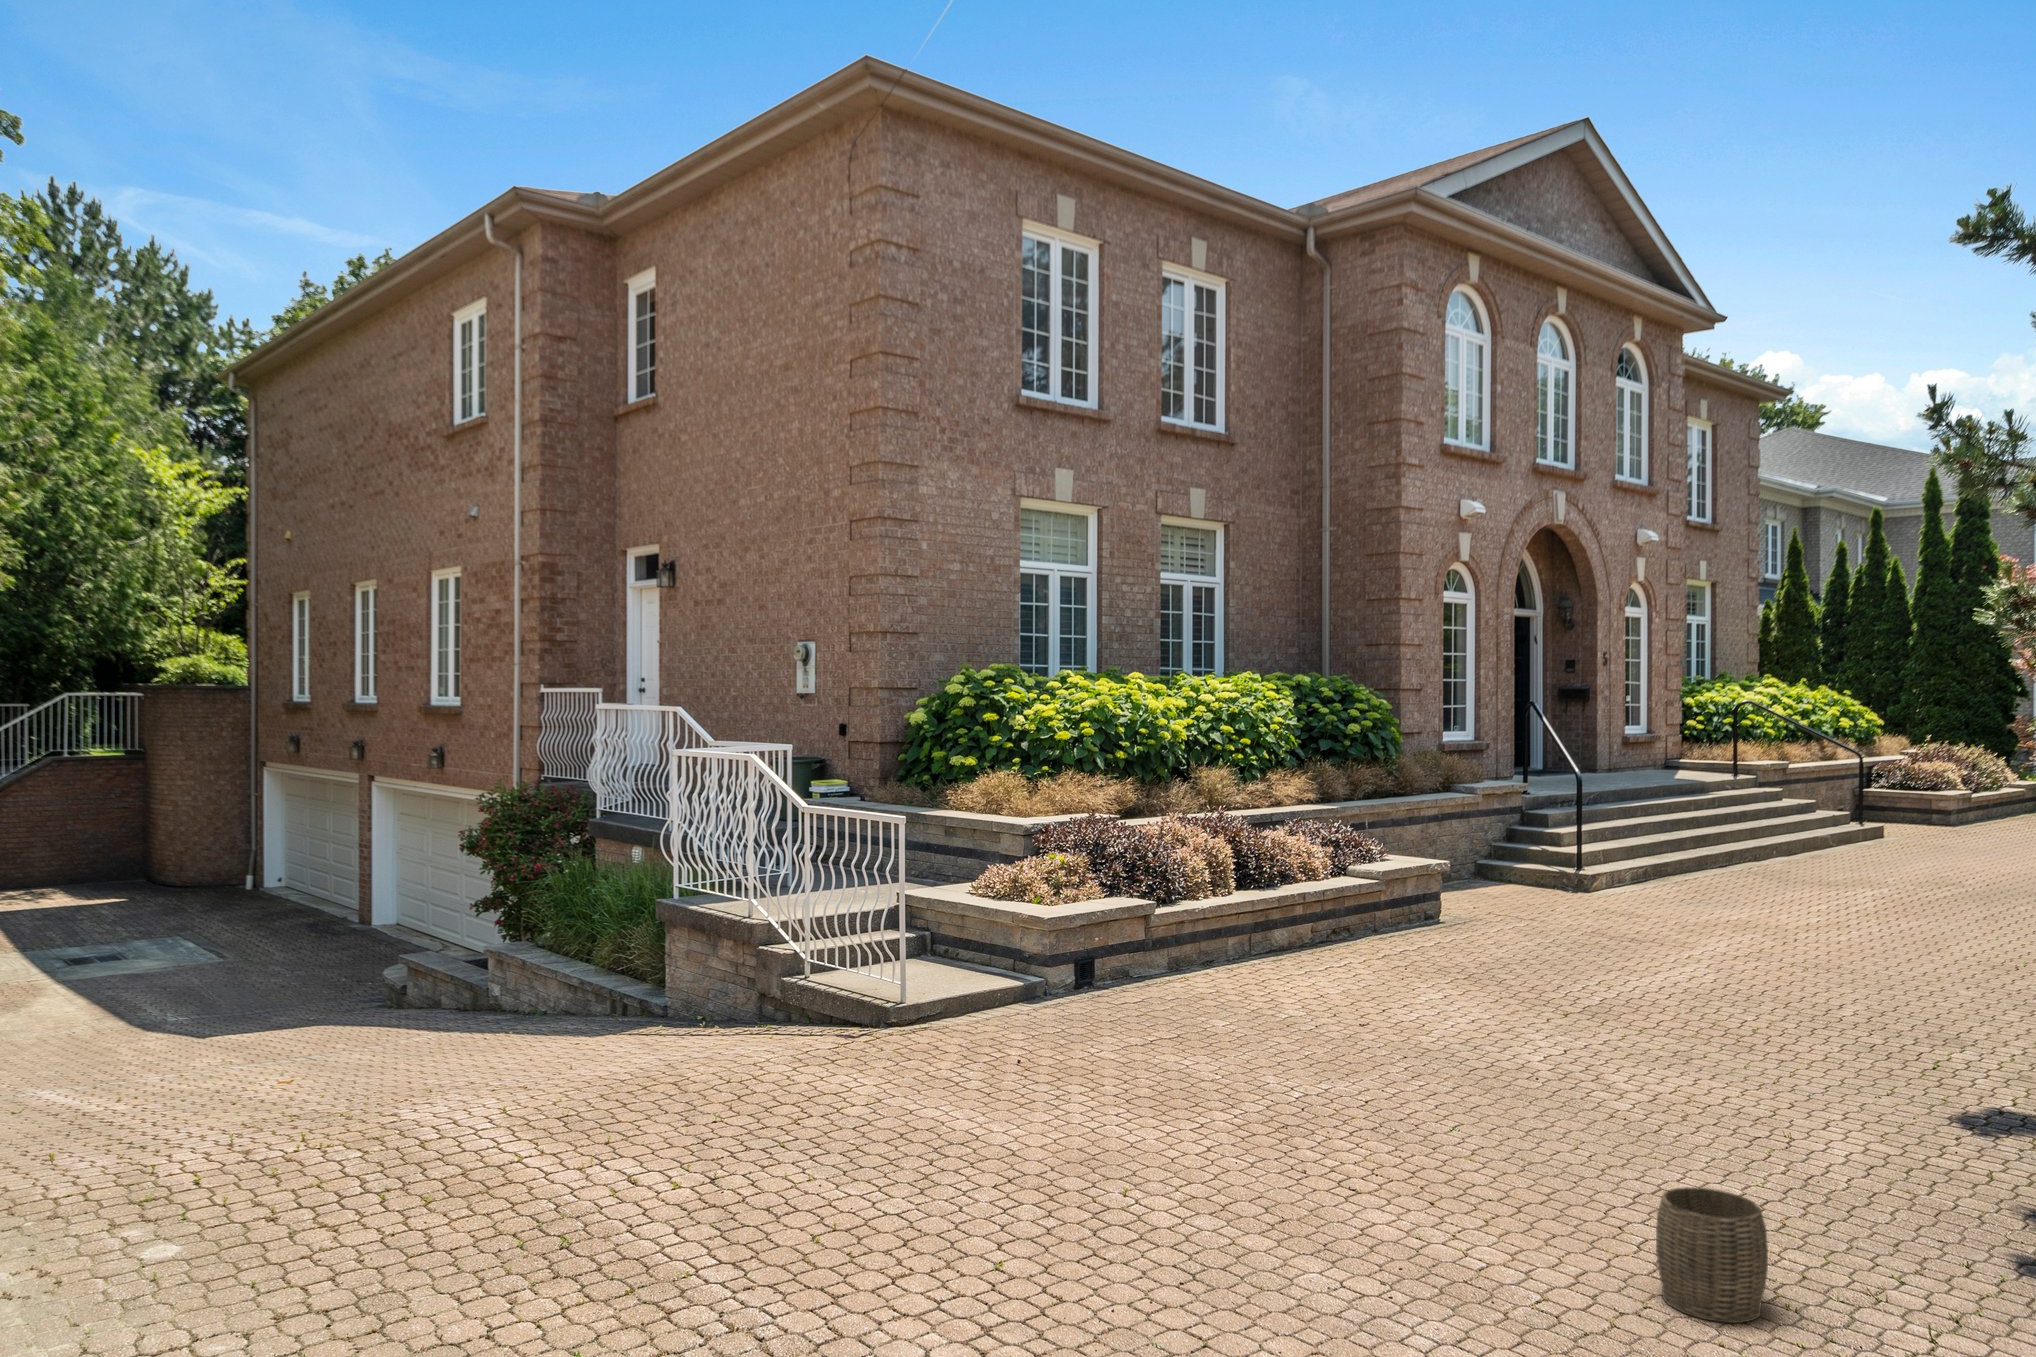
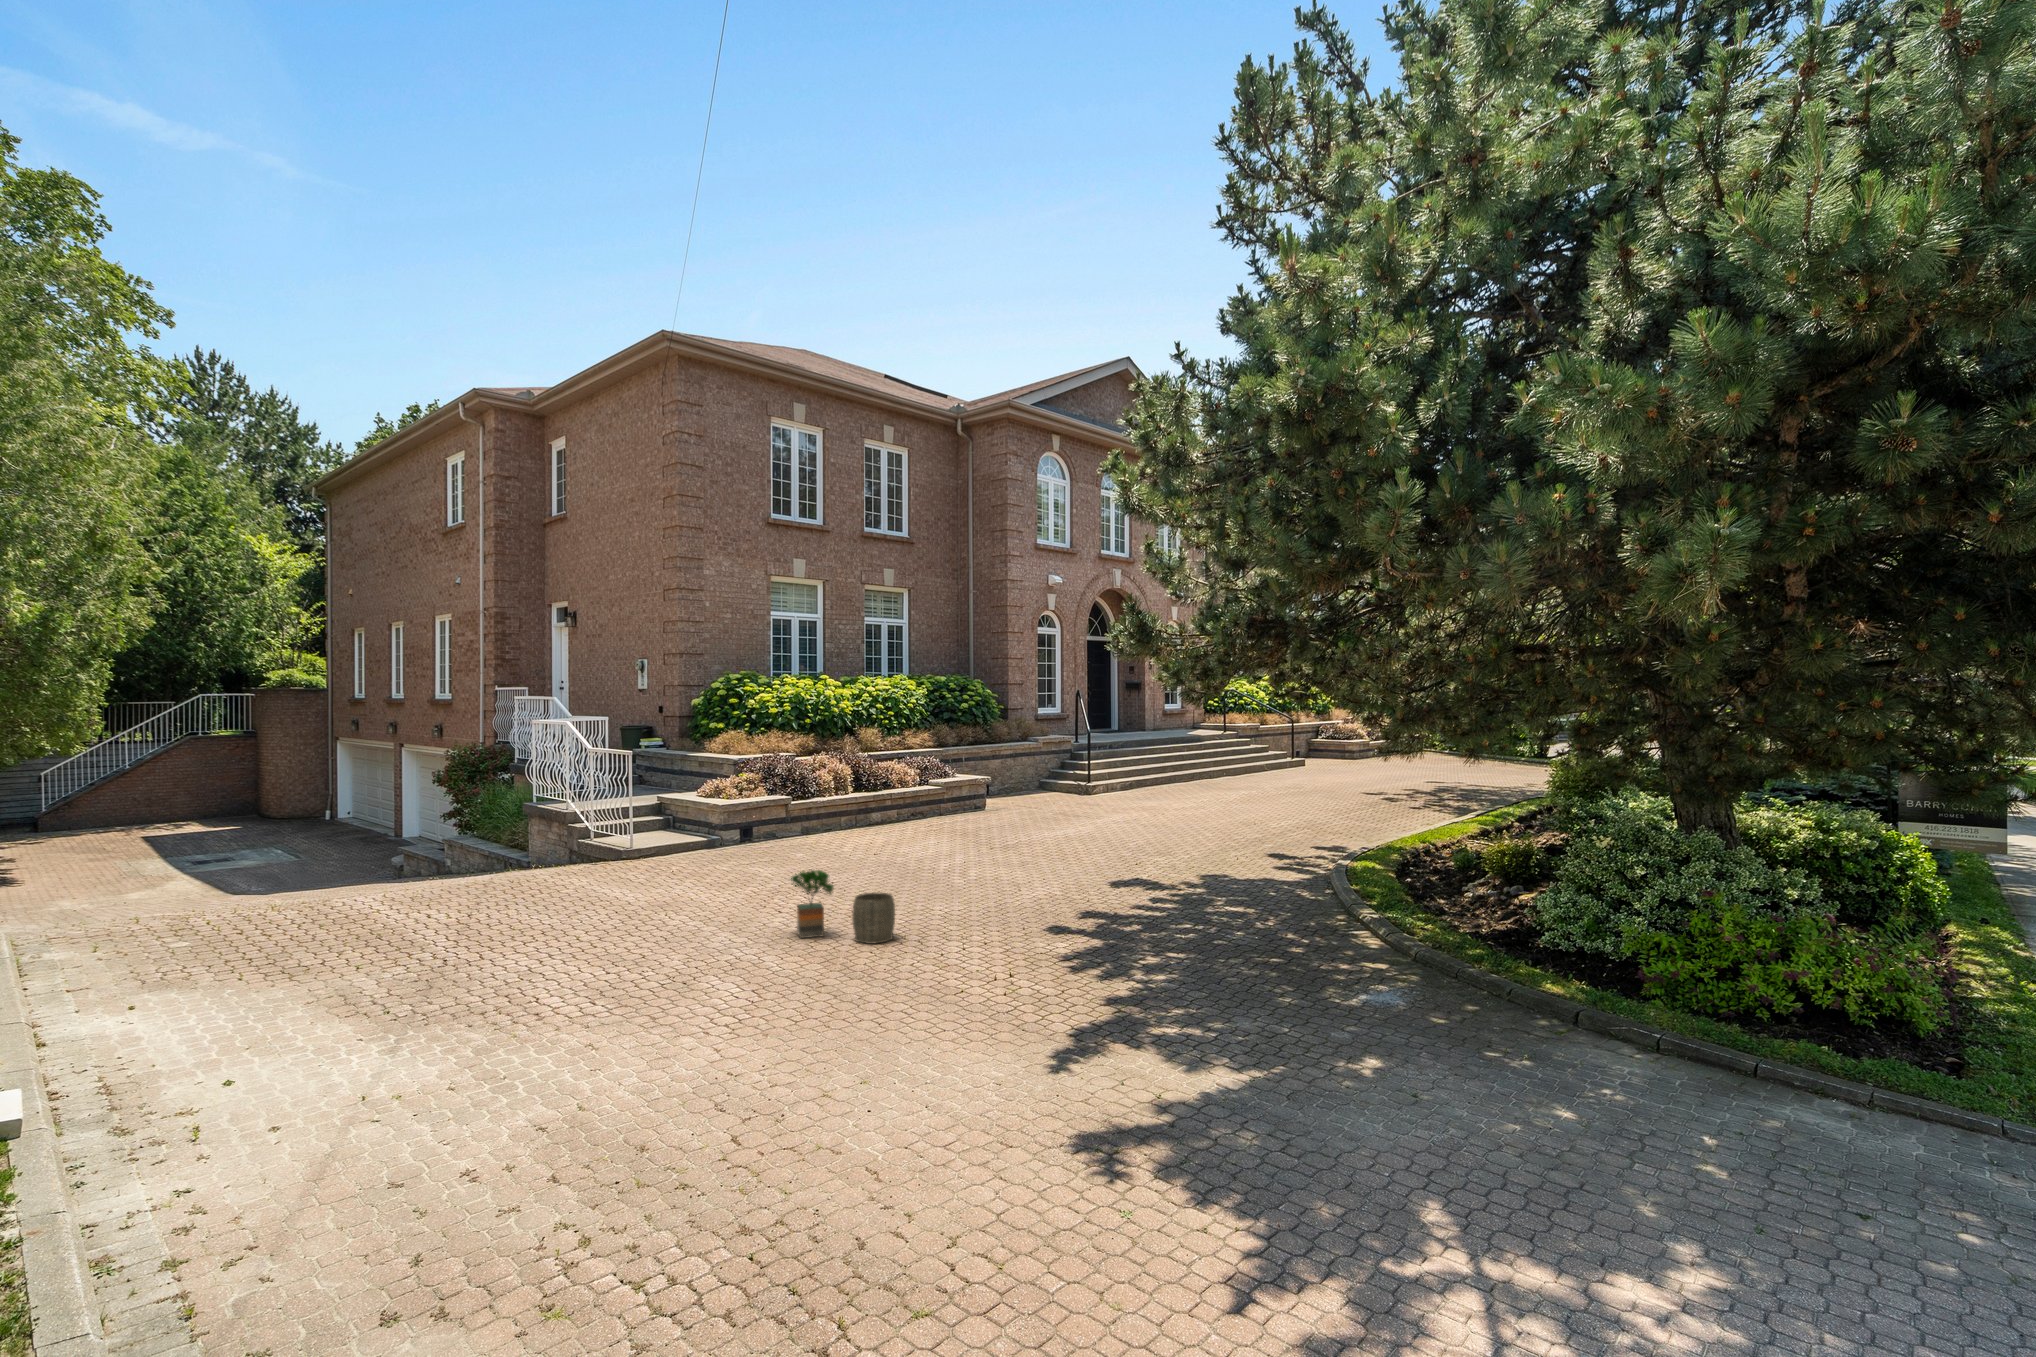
potted tree: none [1483,1123,1606,1293] -> present [791,870,833,938]

